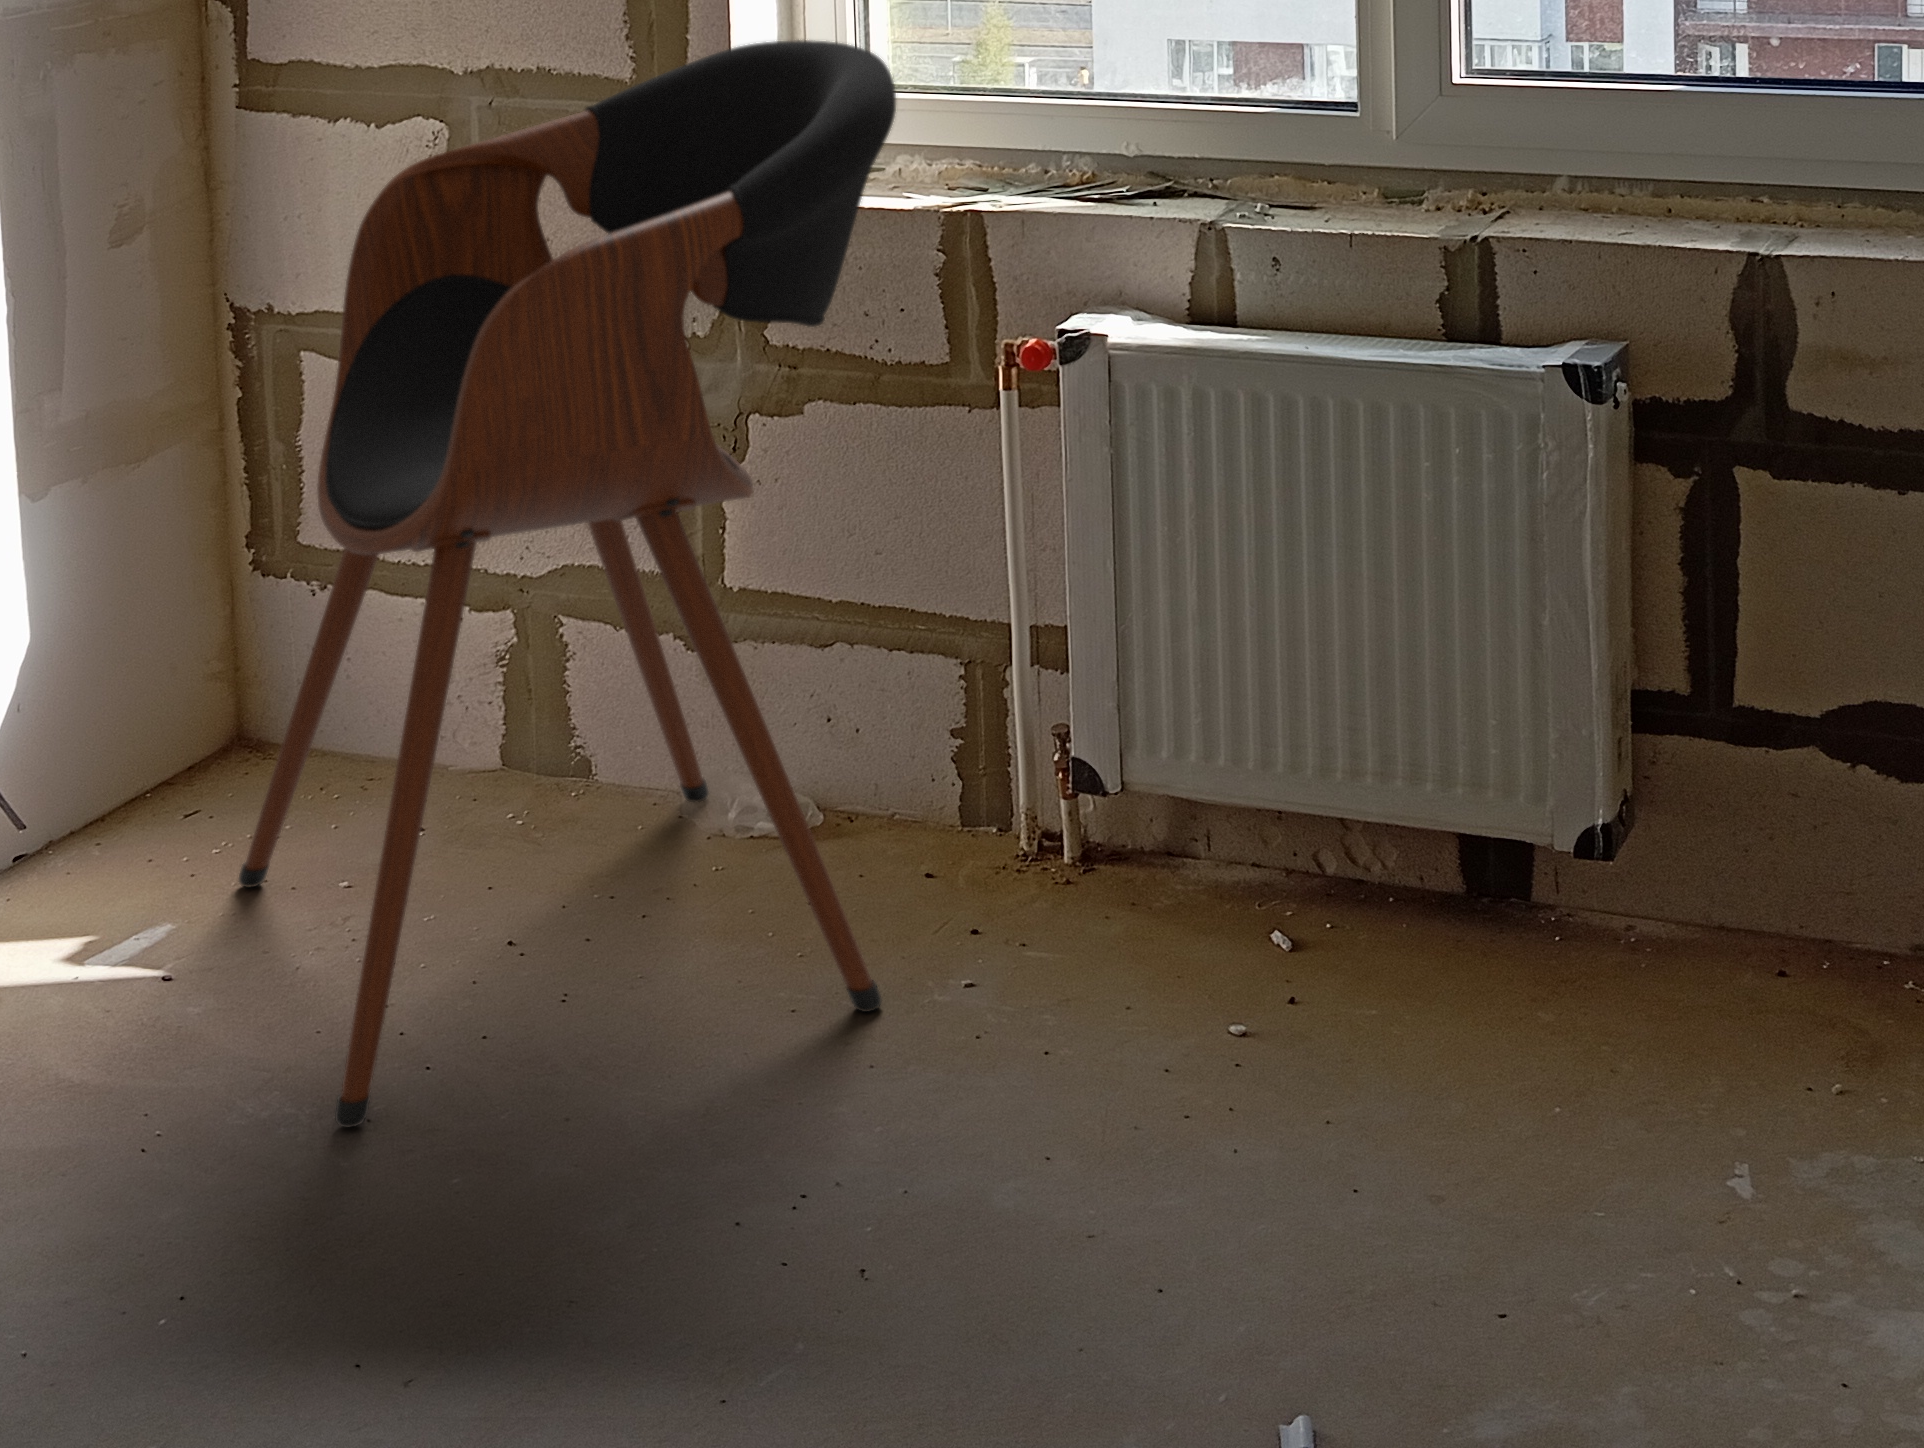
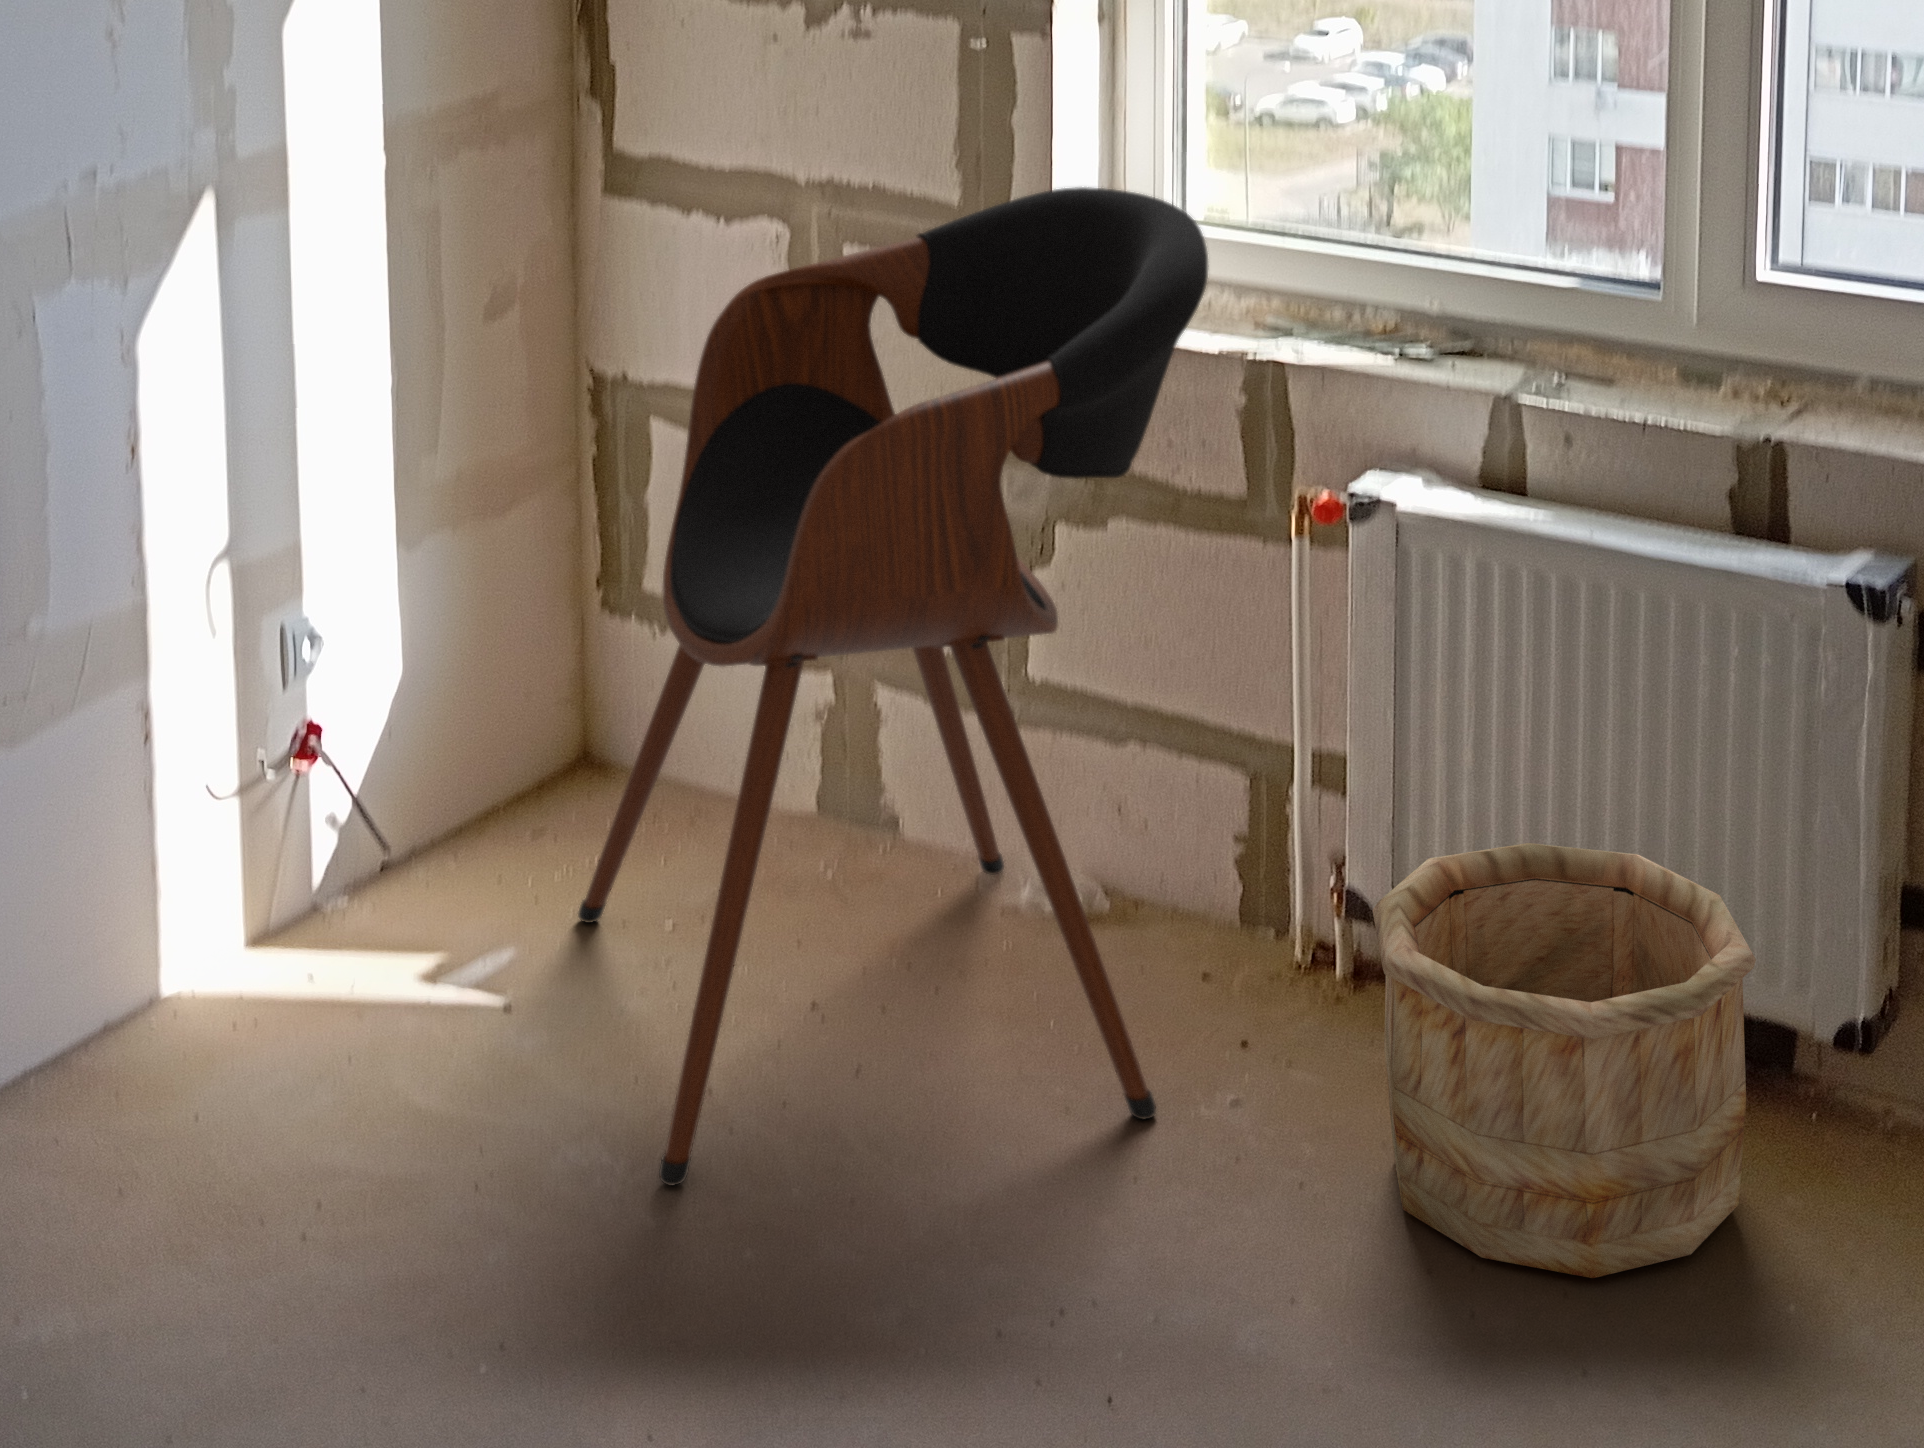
wooden bucket: none [1100,678,1495,1106] -> present [1373,843,1756,1278]

